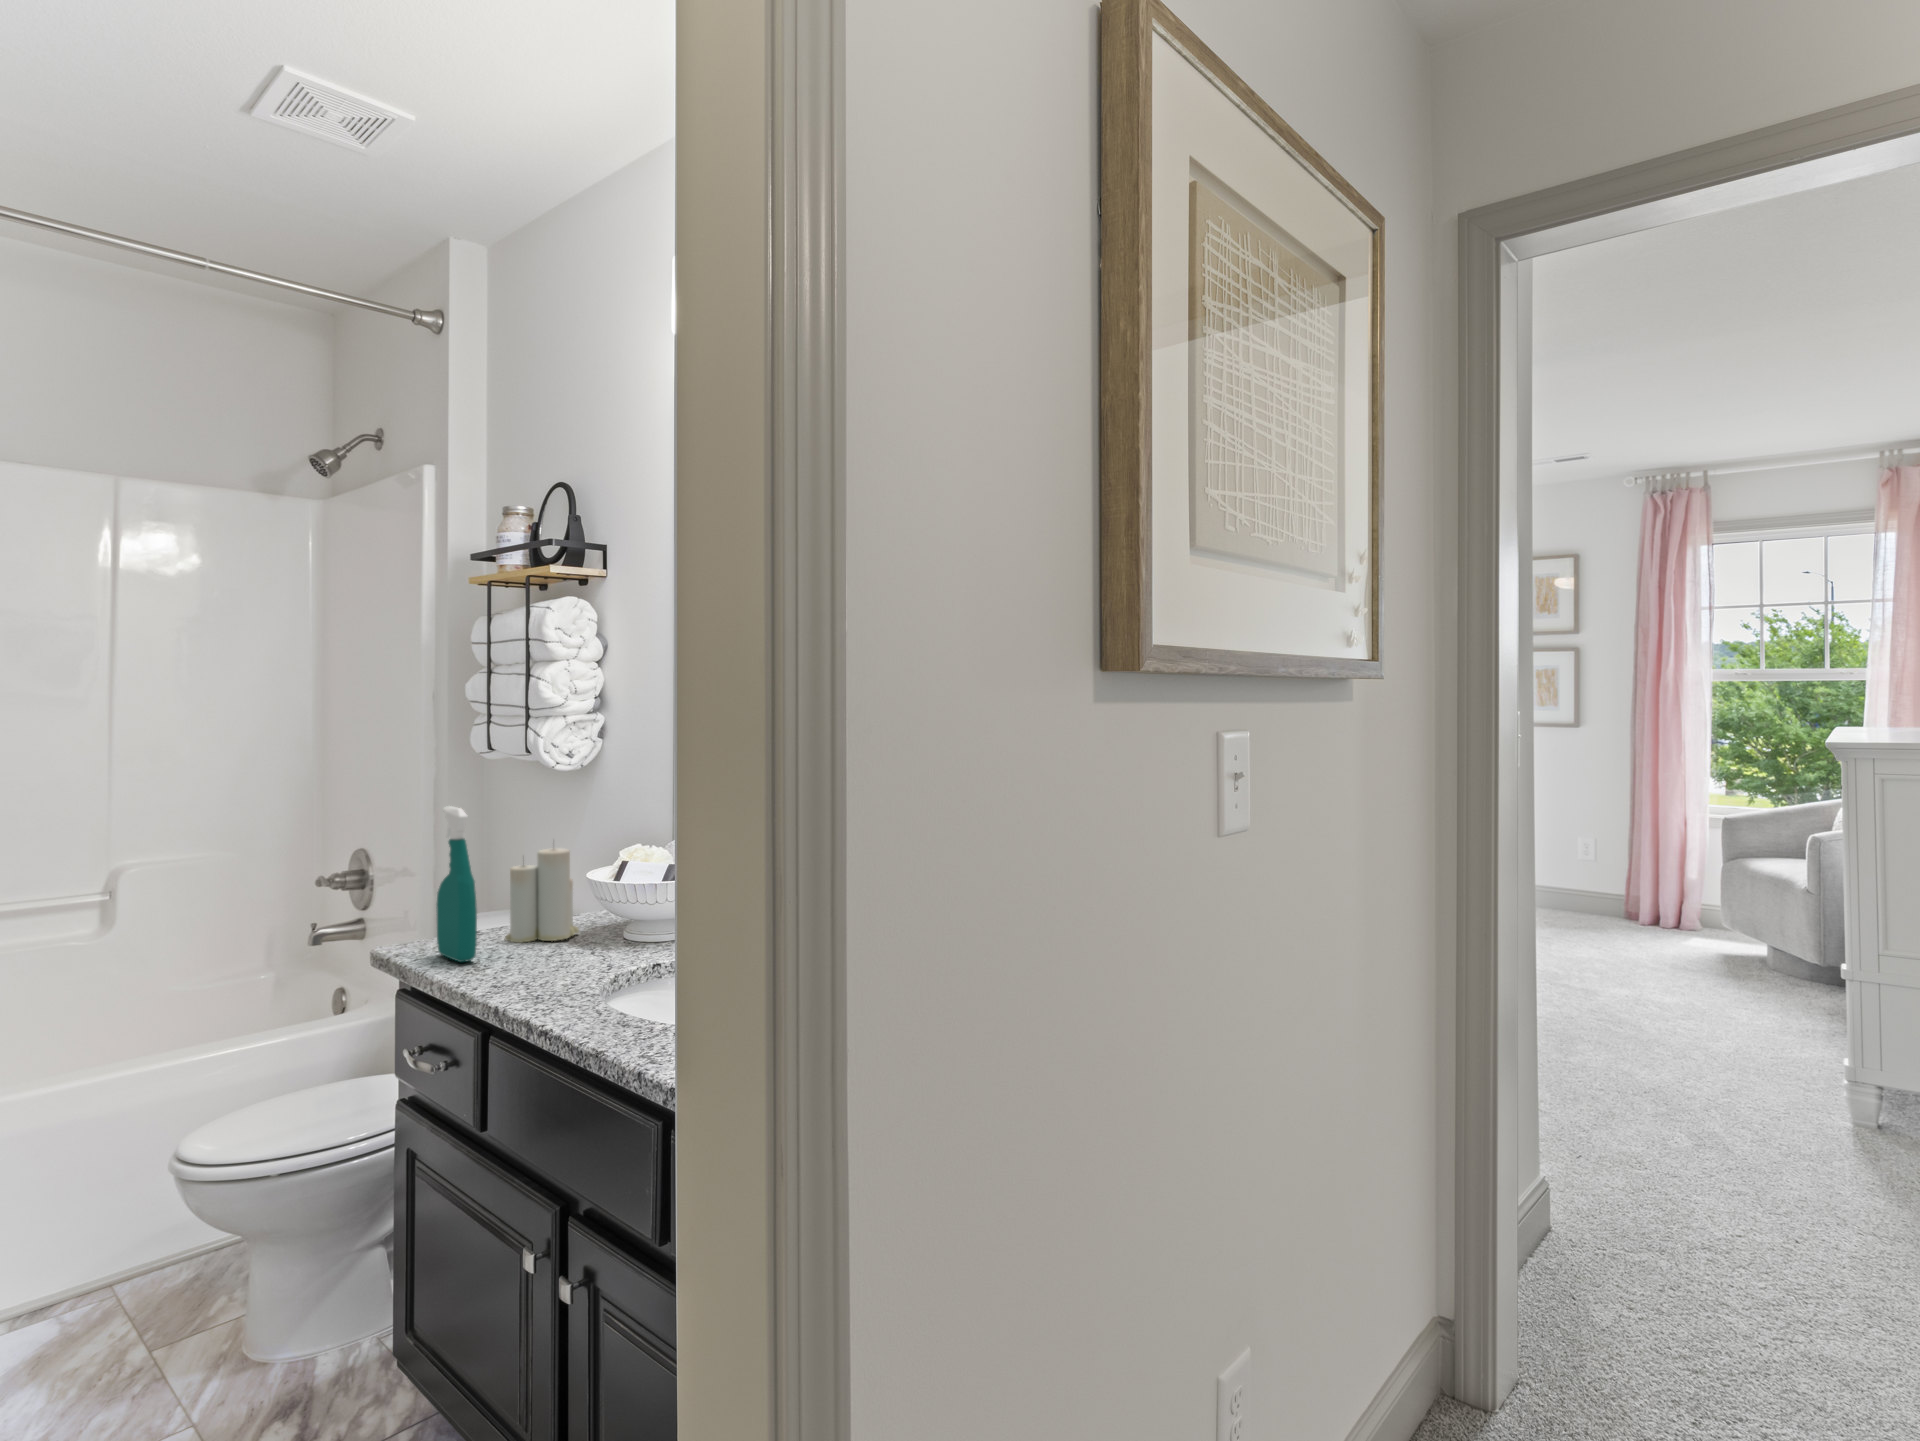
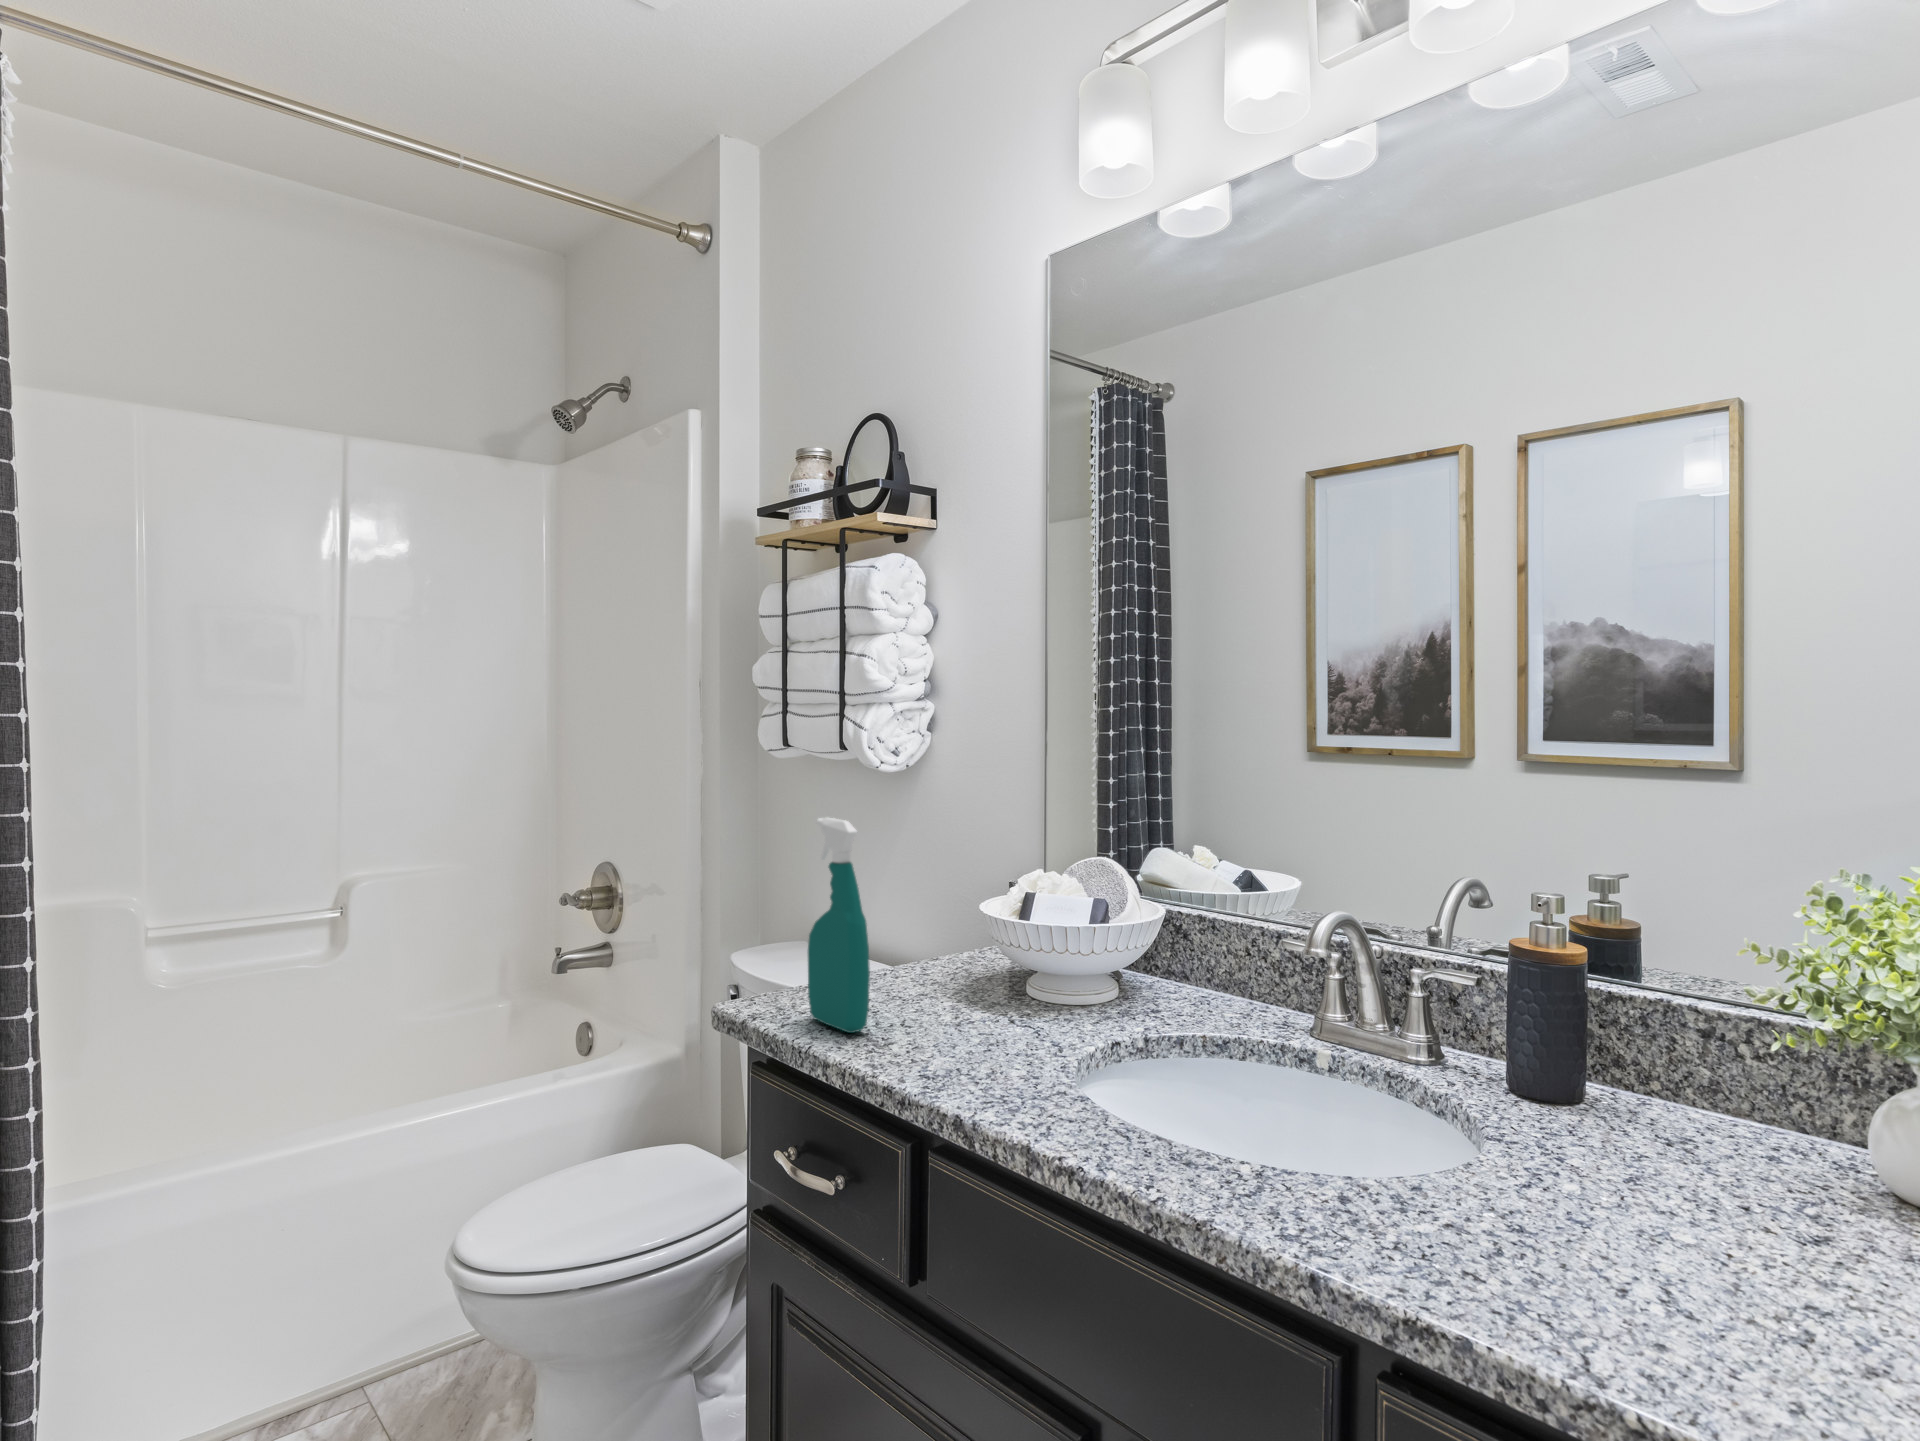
candle: present [505,848,579,943] -> none [871,863,959,1001]

